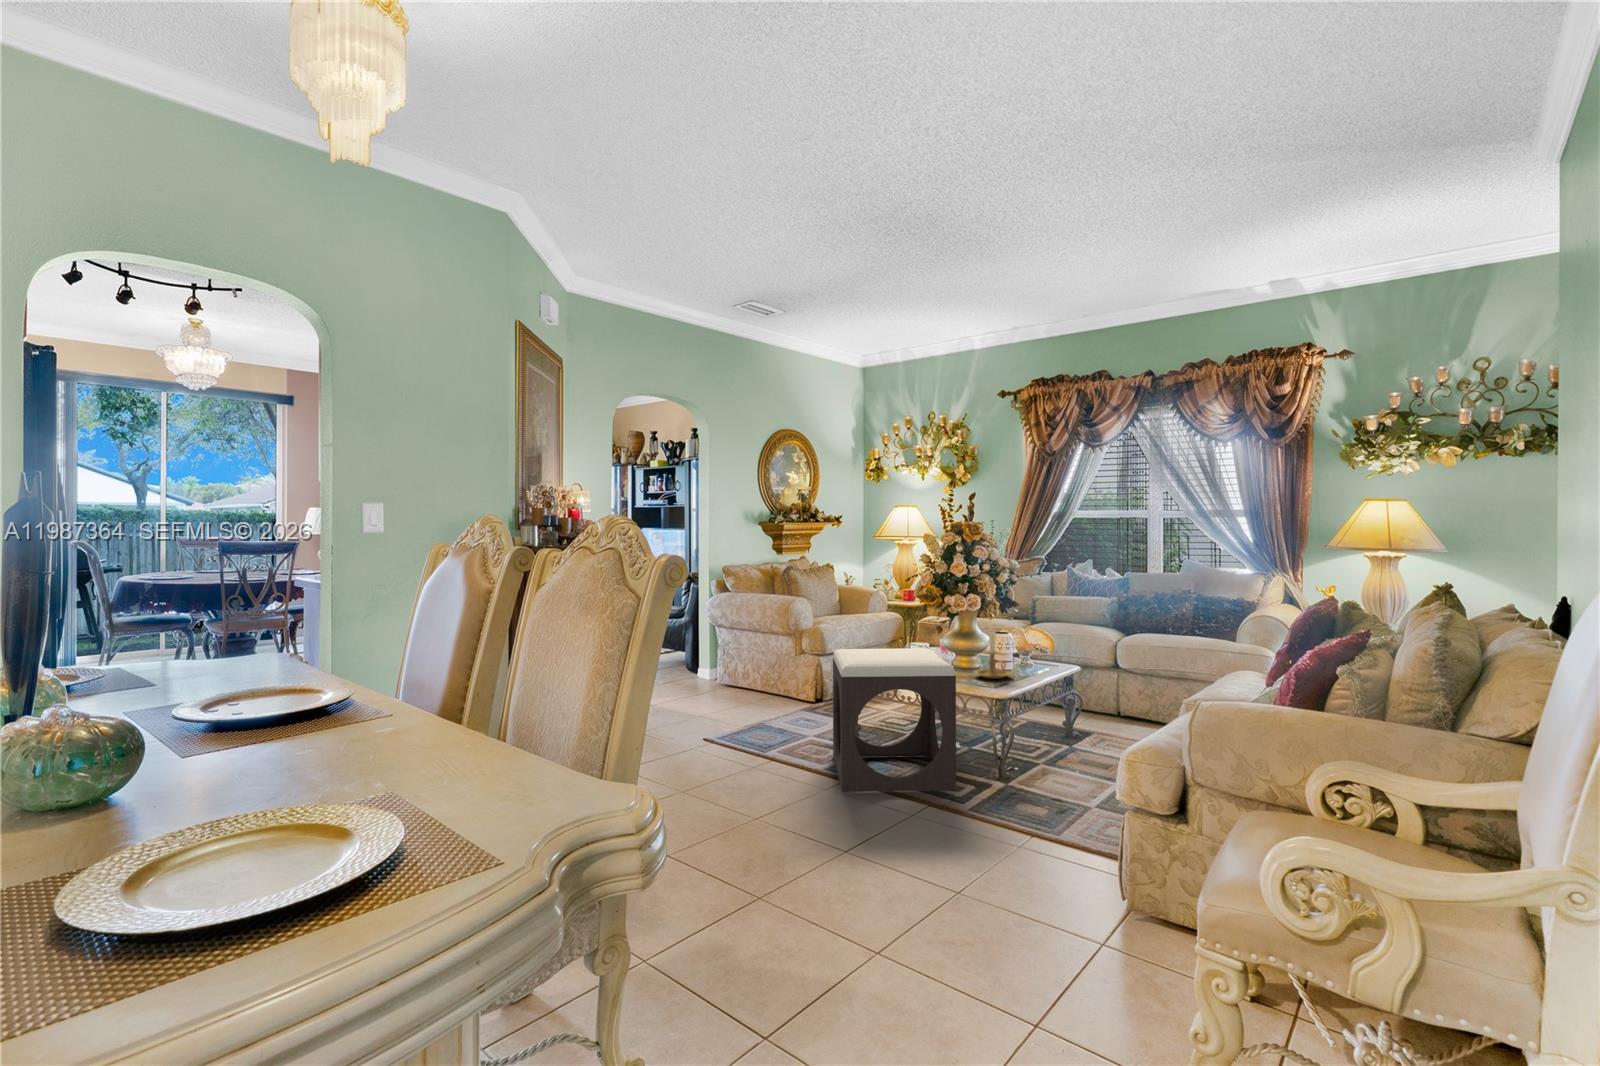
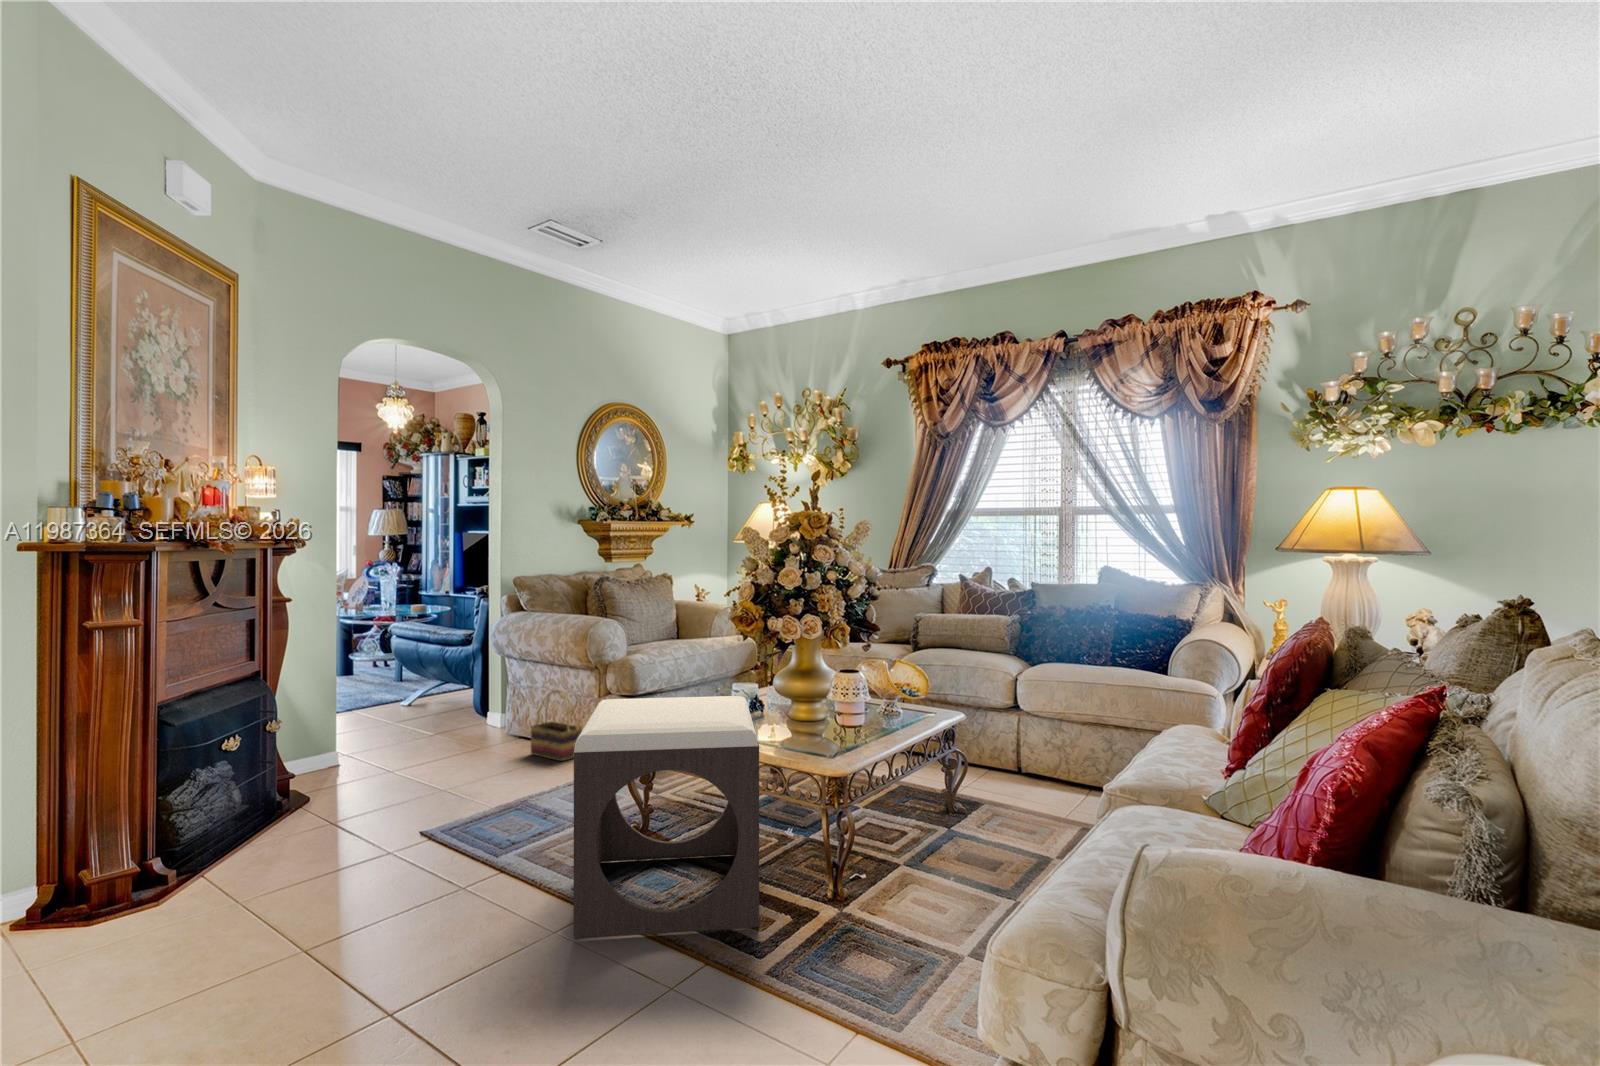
candle holder: present [974,632,1011,679] -> none [806,669,861,740]
basket: none [744,650,783,702] -> present [530,690,582,761]

